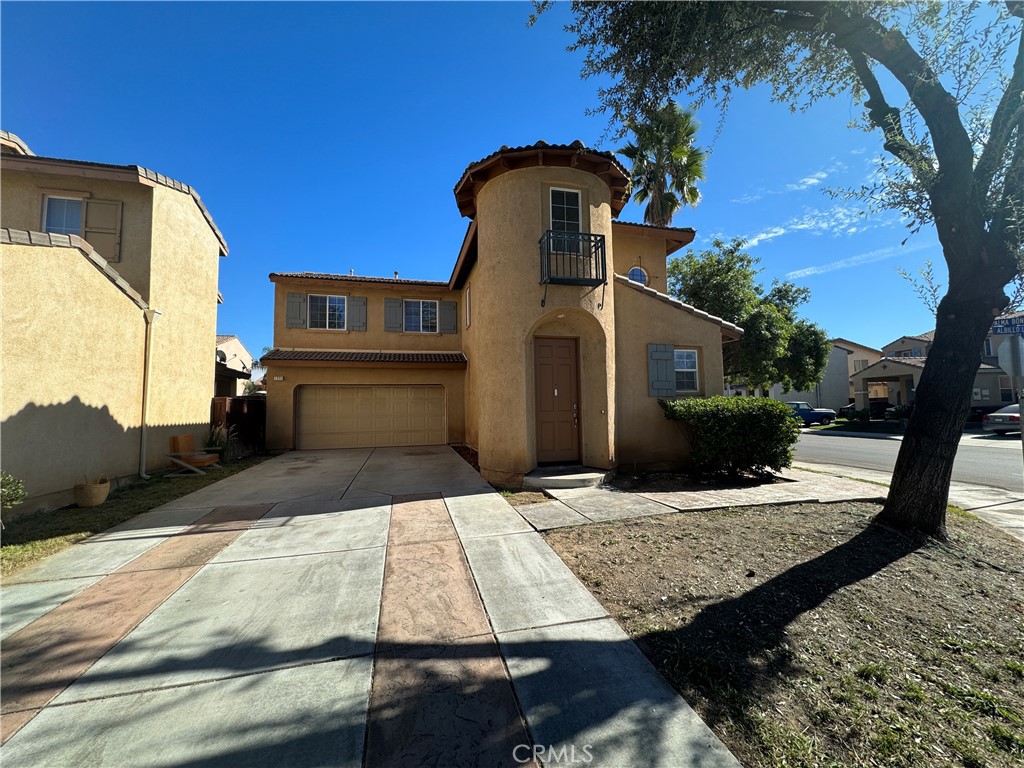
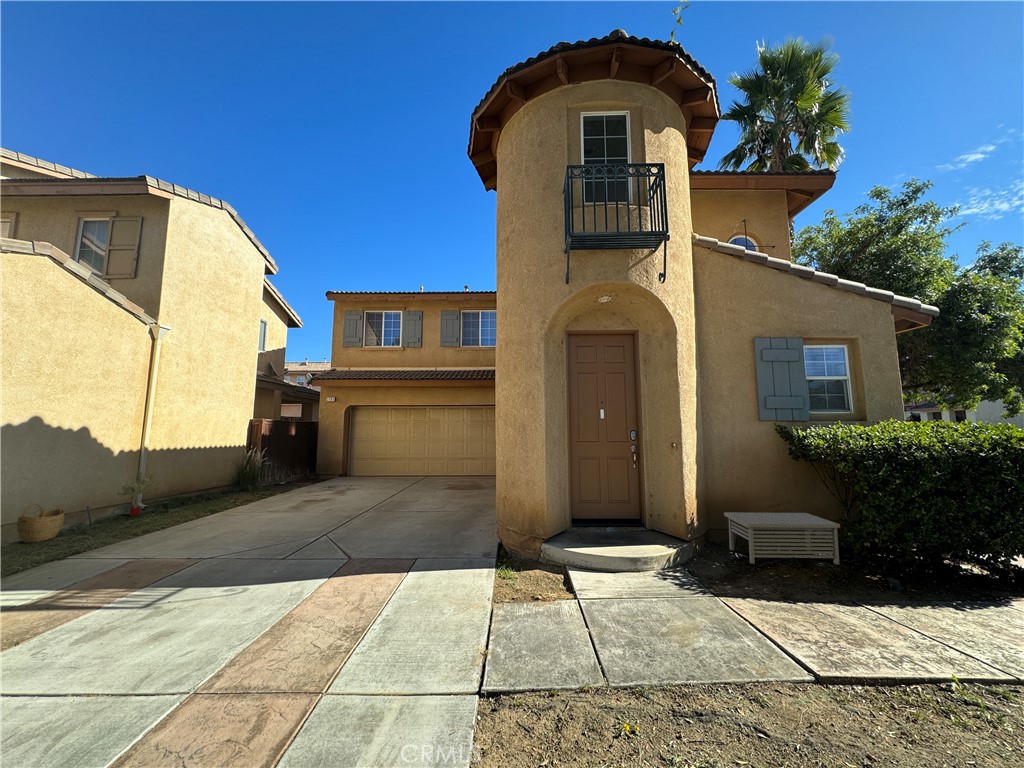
lounge chair: present [162,433,221,477] -> none [168,457,239,505]
potted tree: none [130,444,162,486] -> present [117,470,155,516]
storage bench: none [629,451,689,480] -> present [724,512,840,565]

